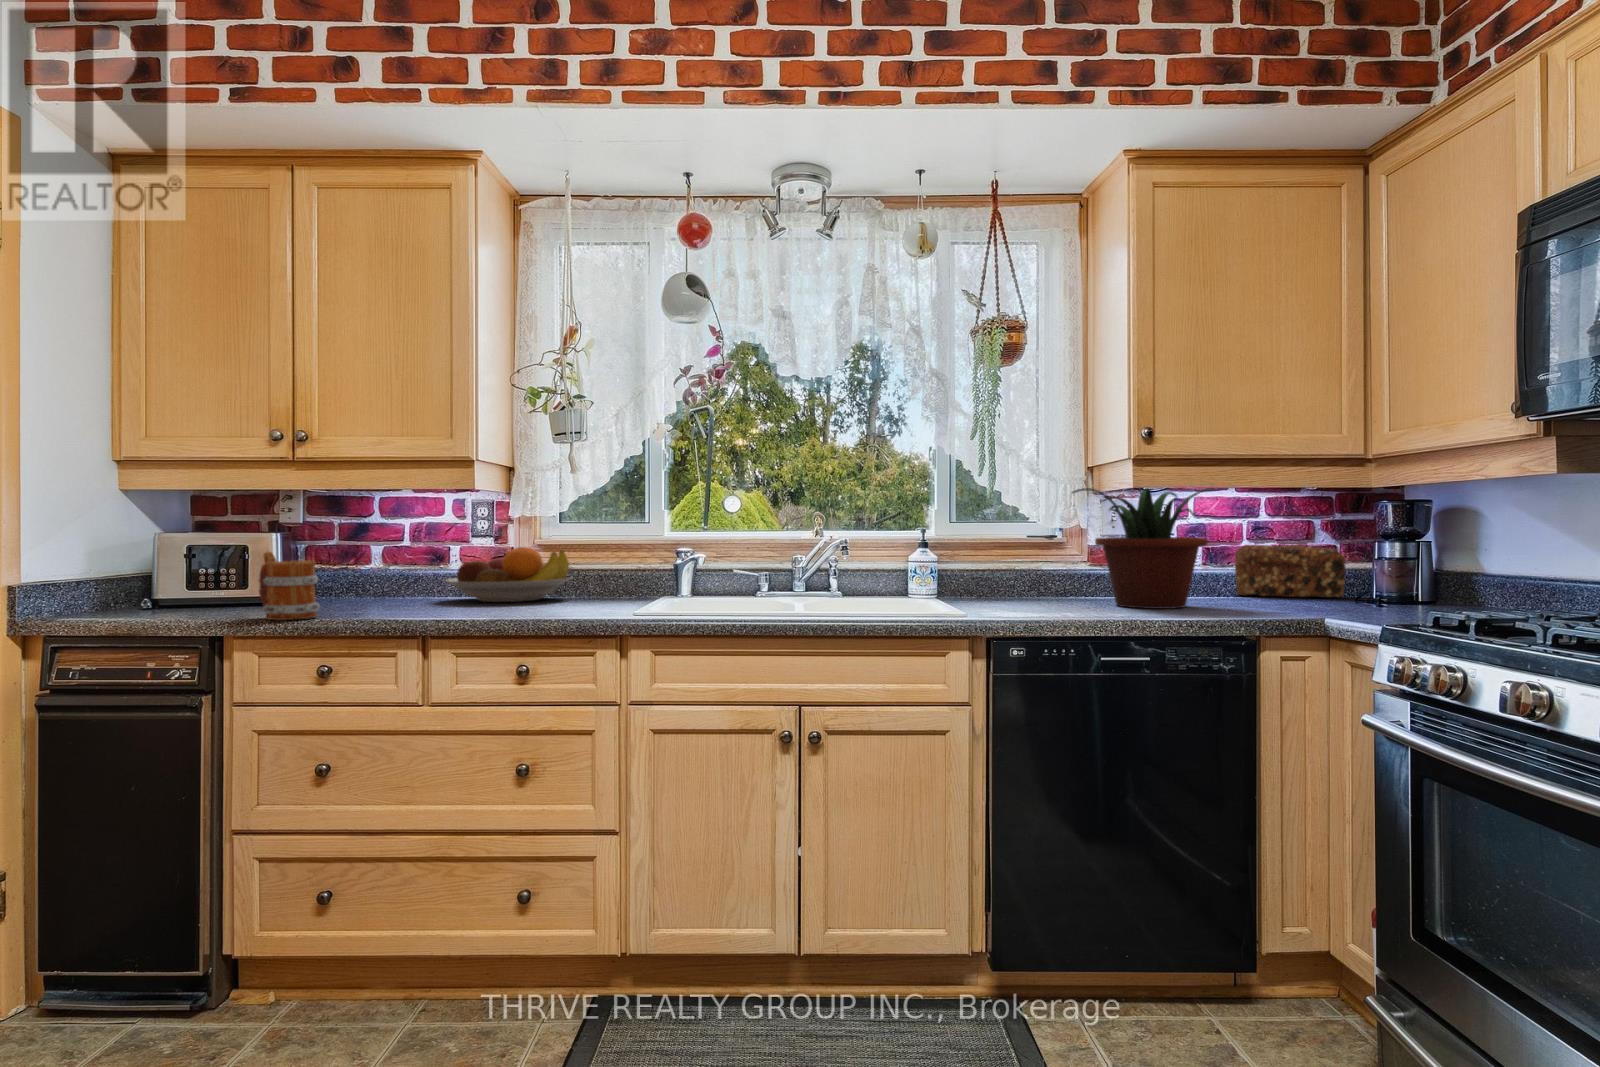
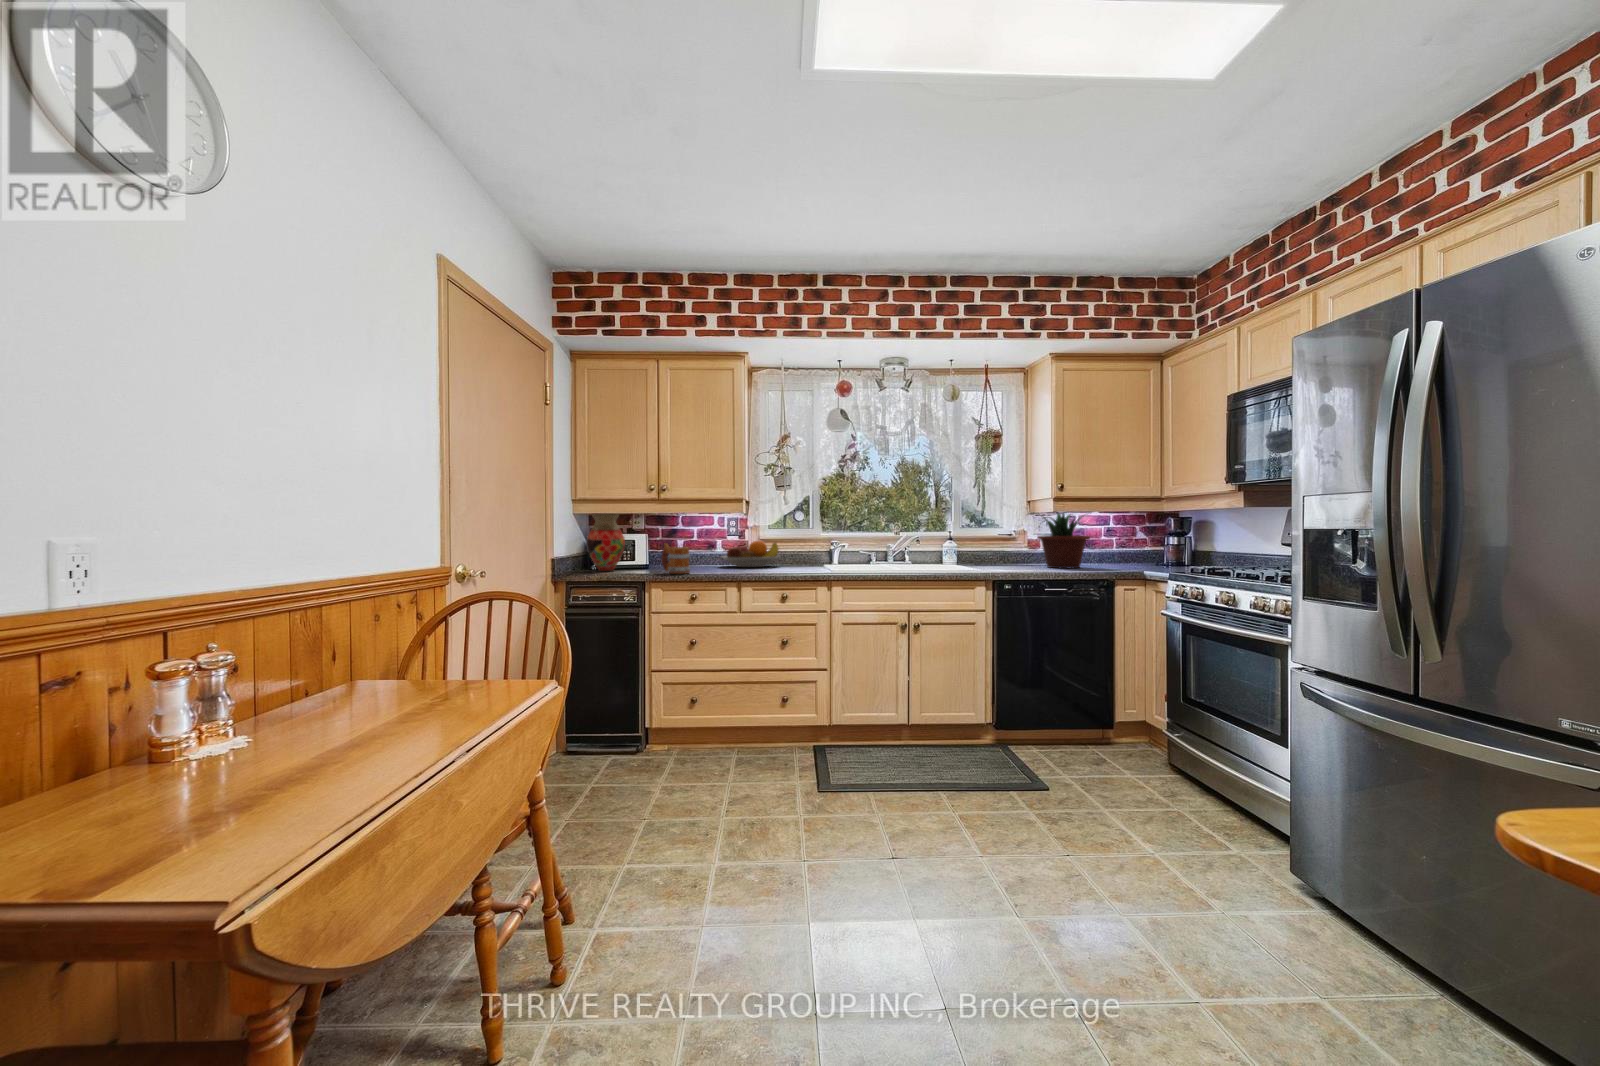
vase: none [128,490,222,610] -> present [586,514,625,571]
bread loaf: present [1235,545,1346,598] -> none [1099,539,1152,564]

